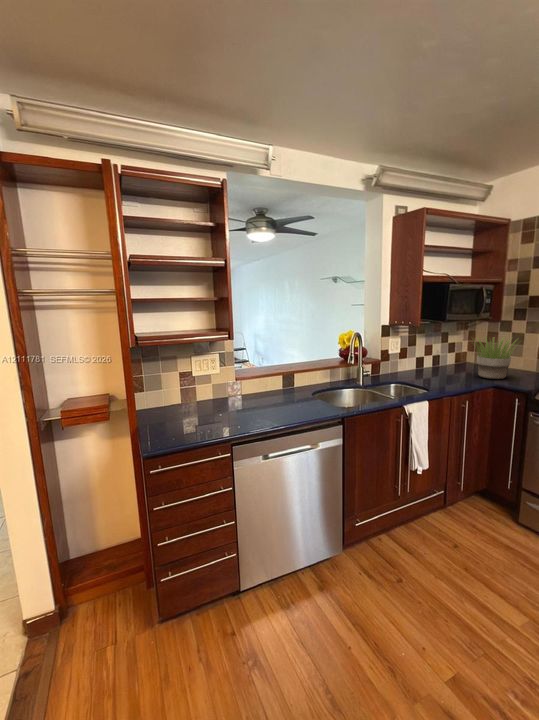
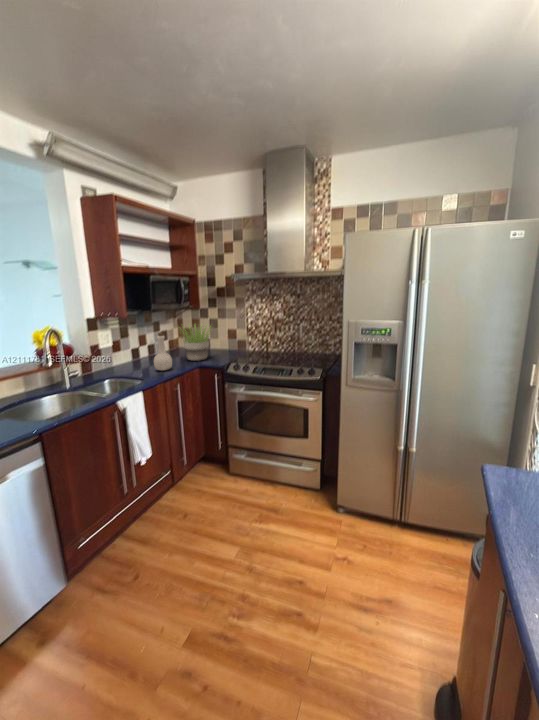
bottle: none [441,343,462,384] -> present [154,333,172,370]

